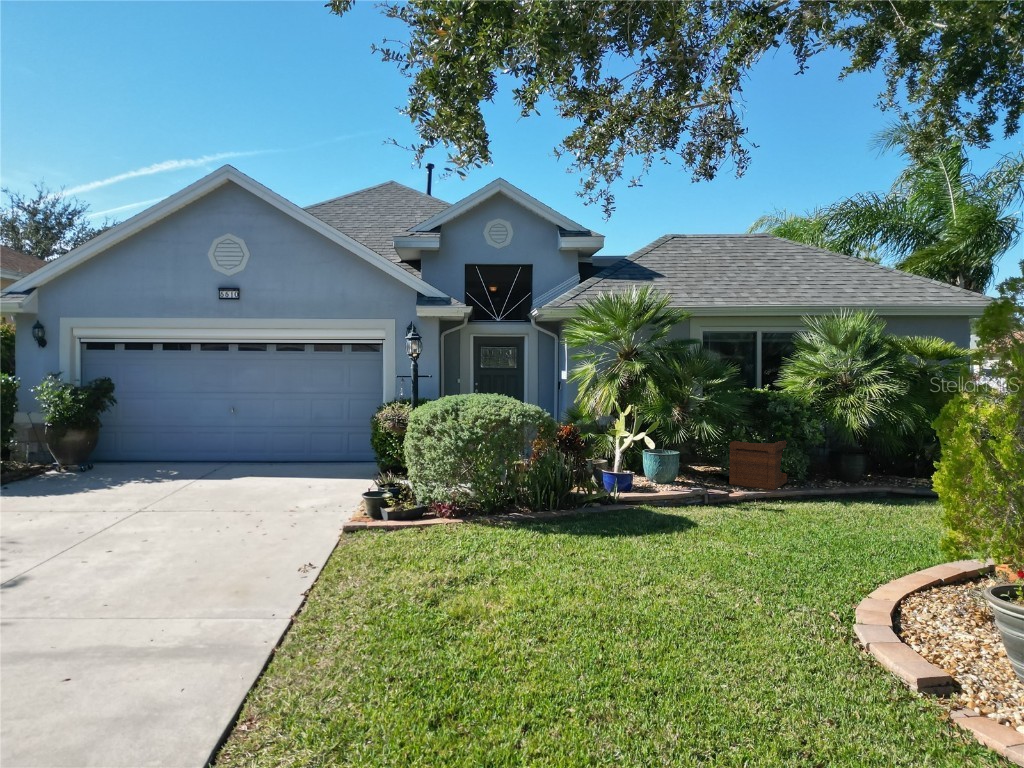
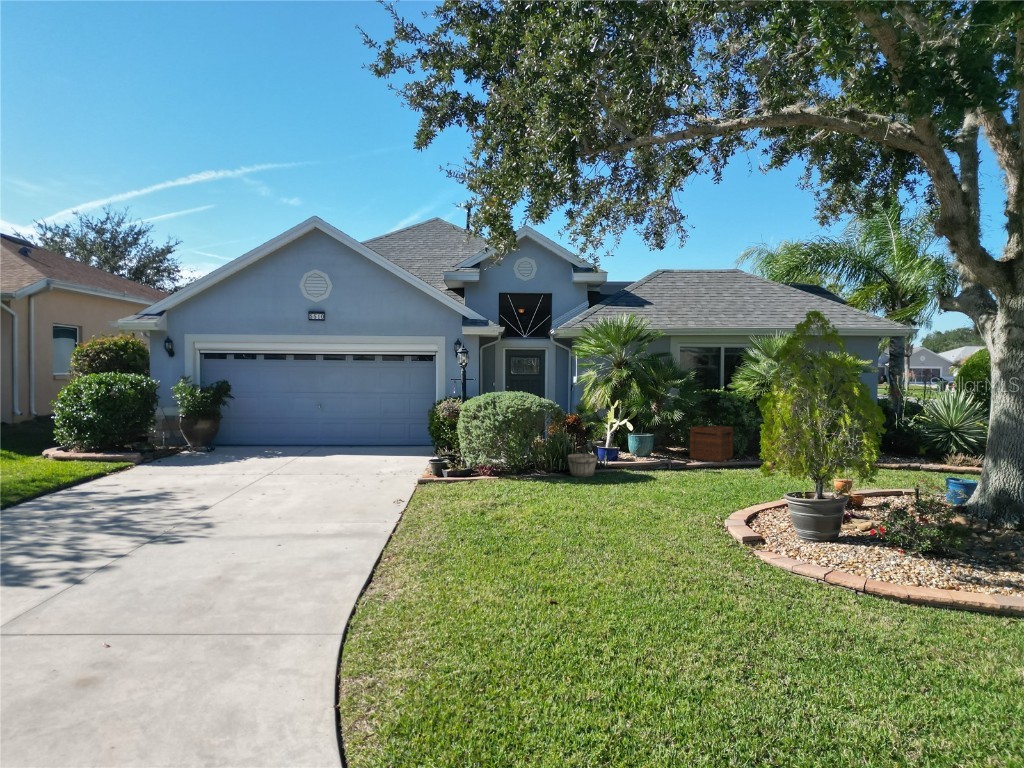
wooden bucket: none [564,478,608,519] -> present [568,449,597,477]

